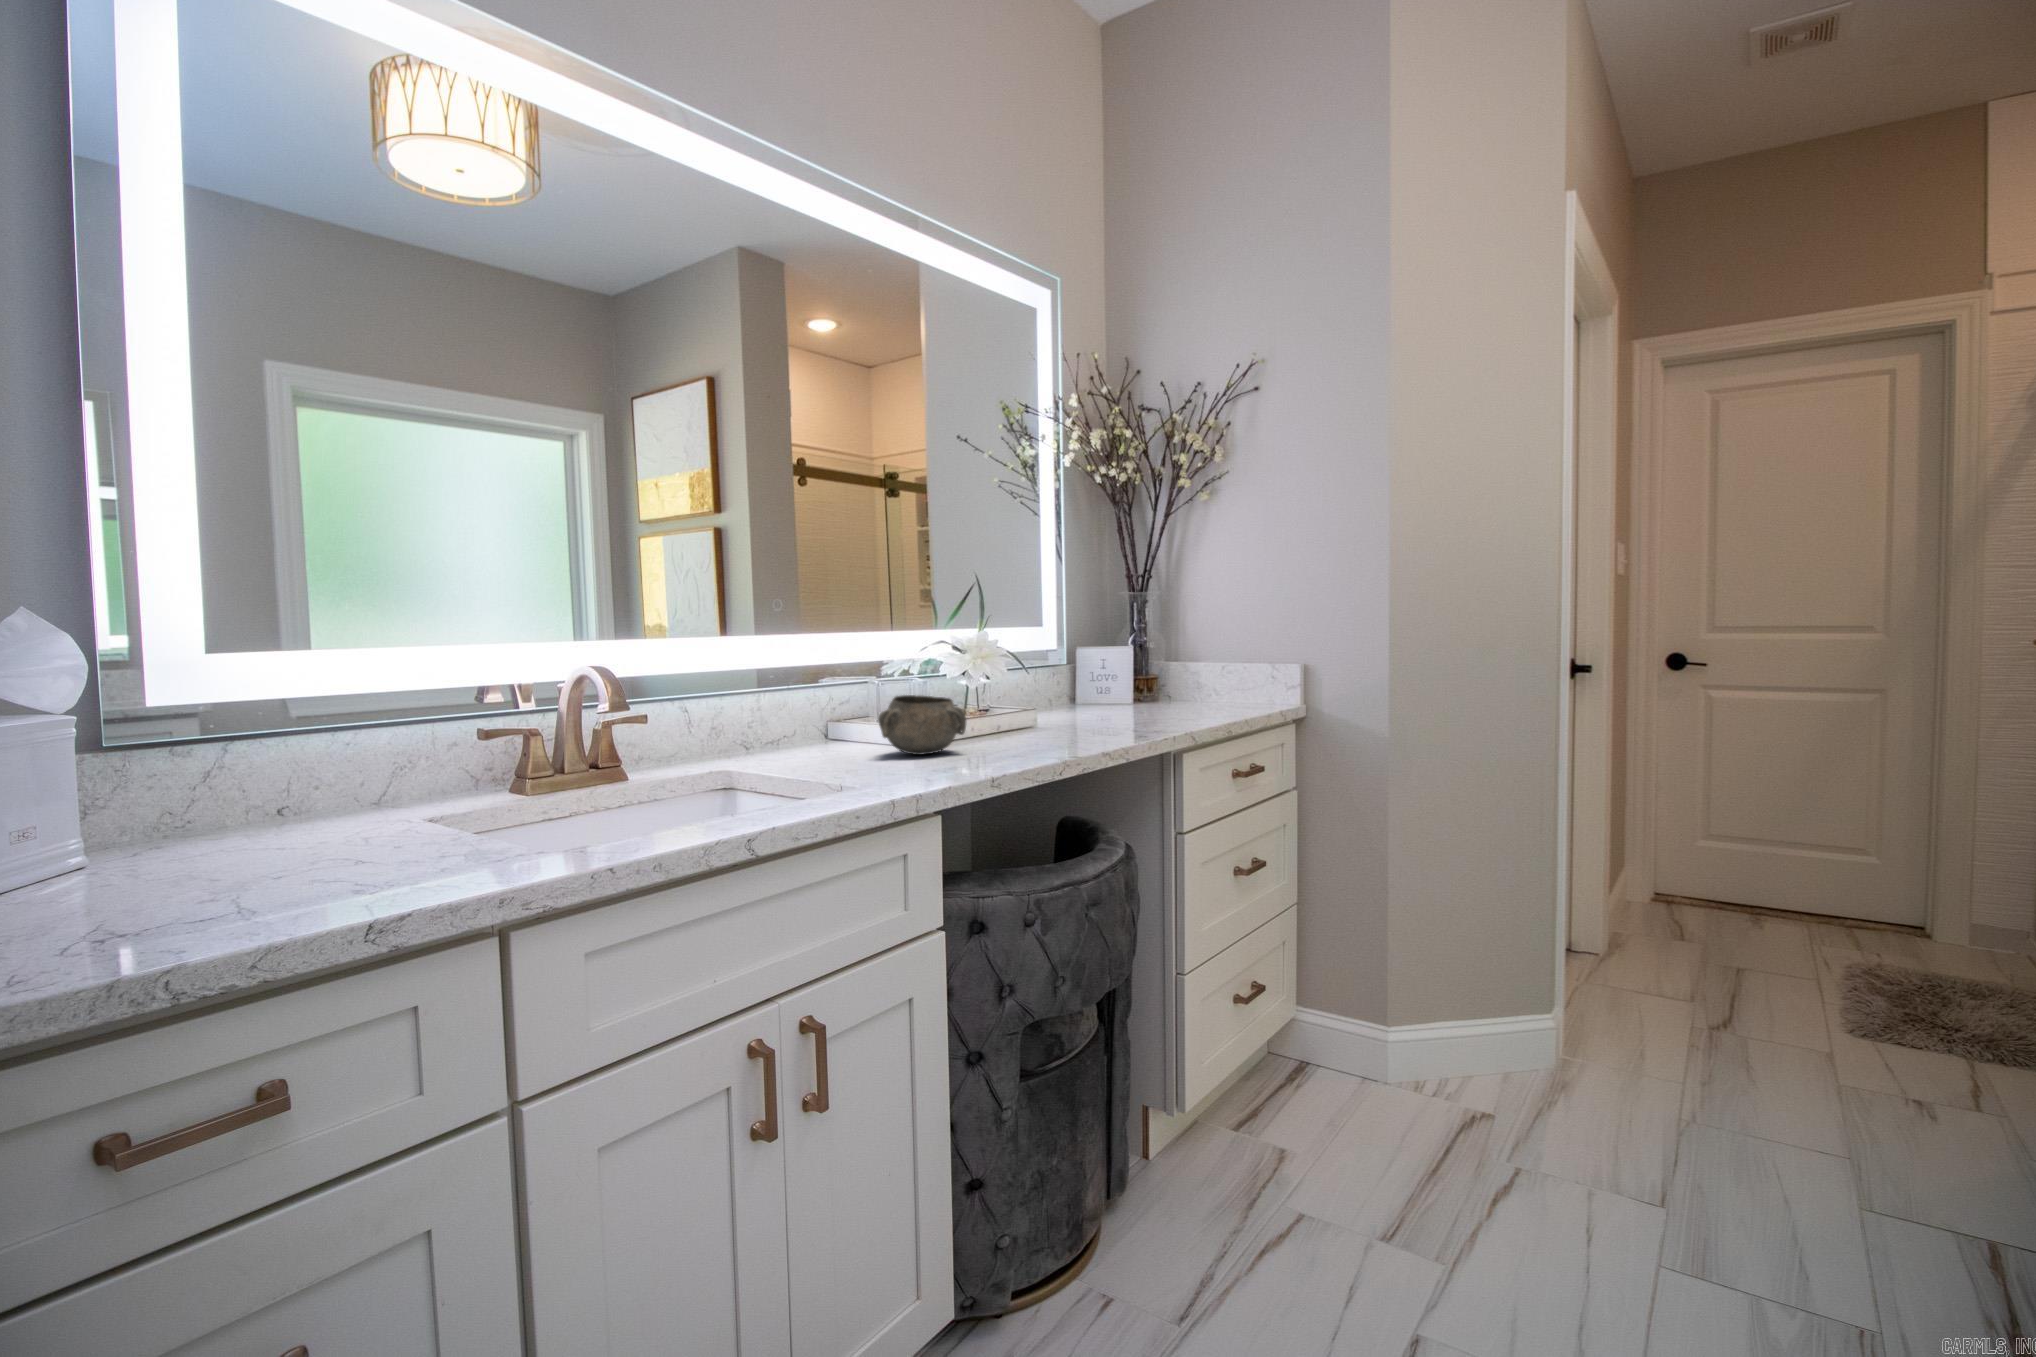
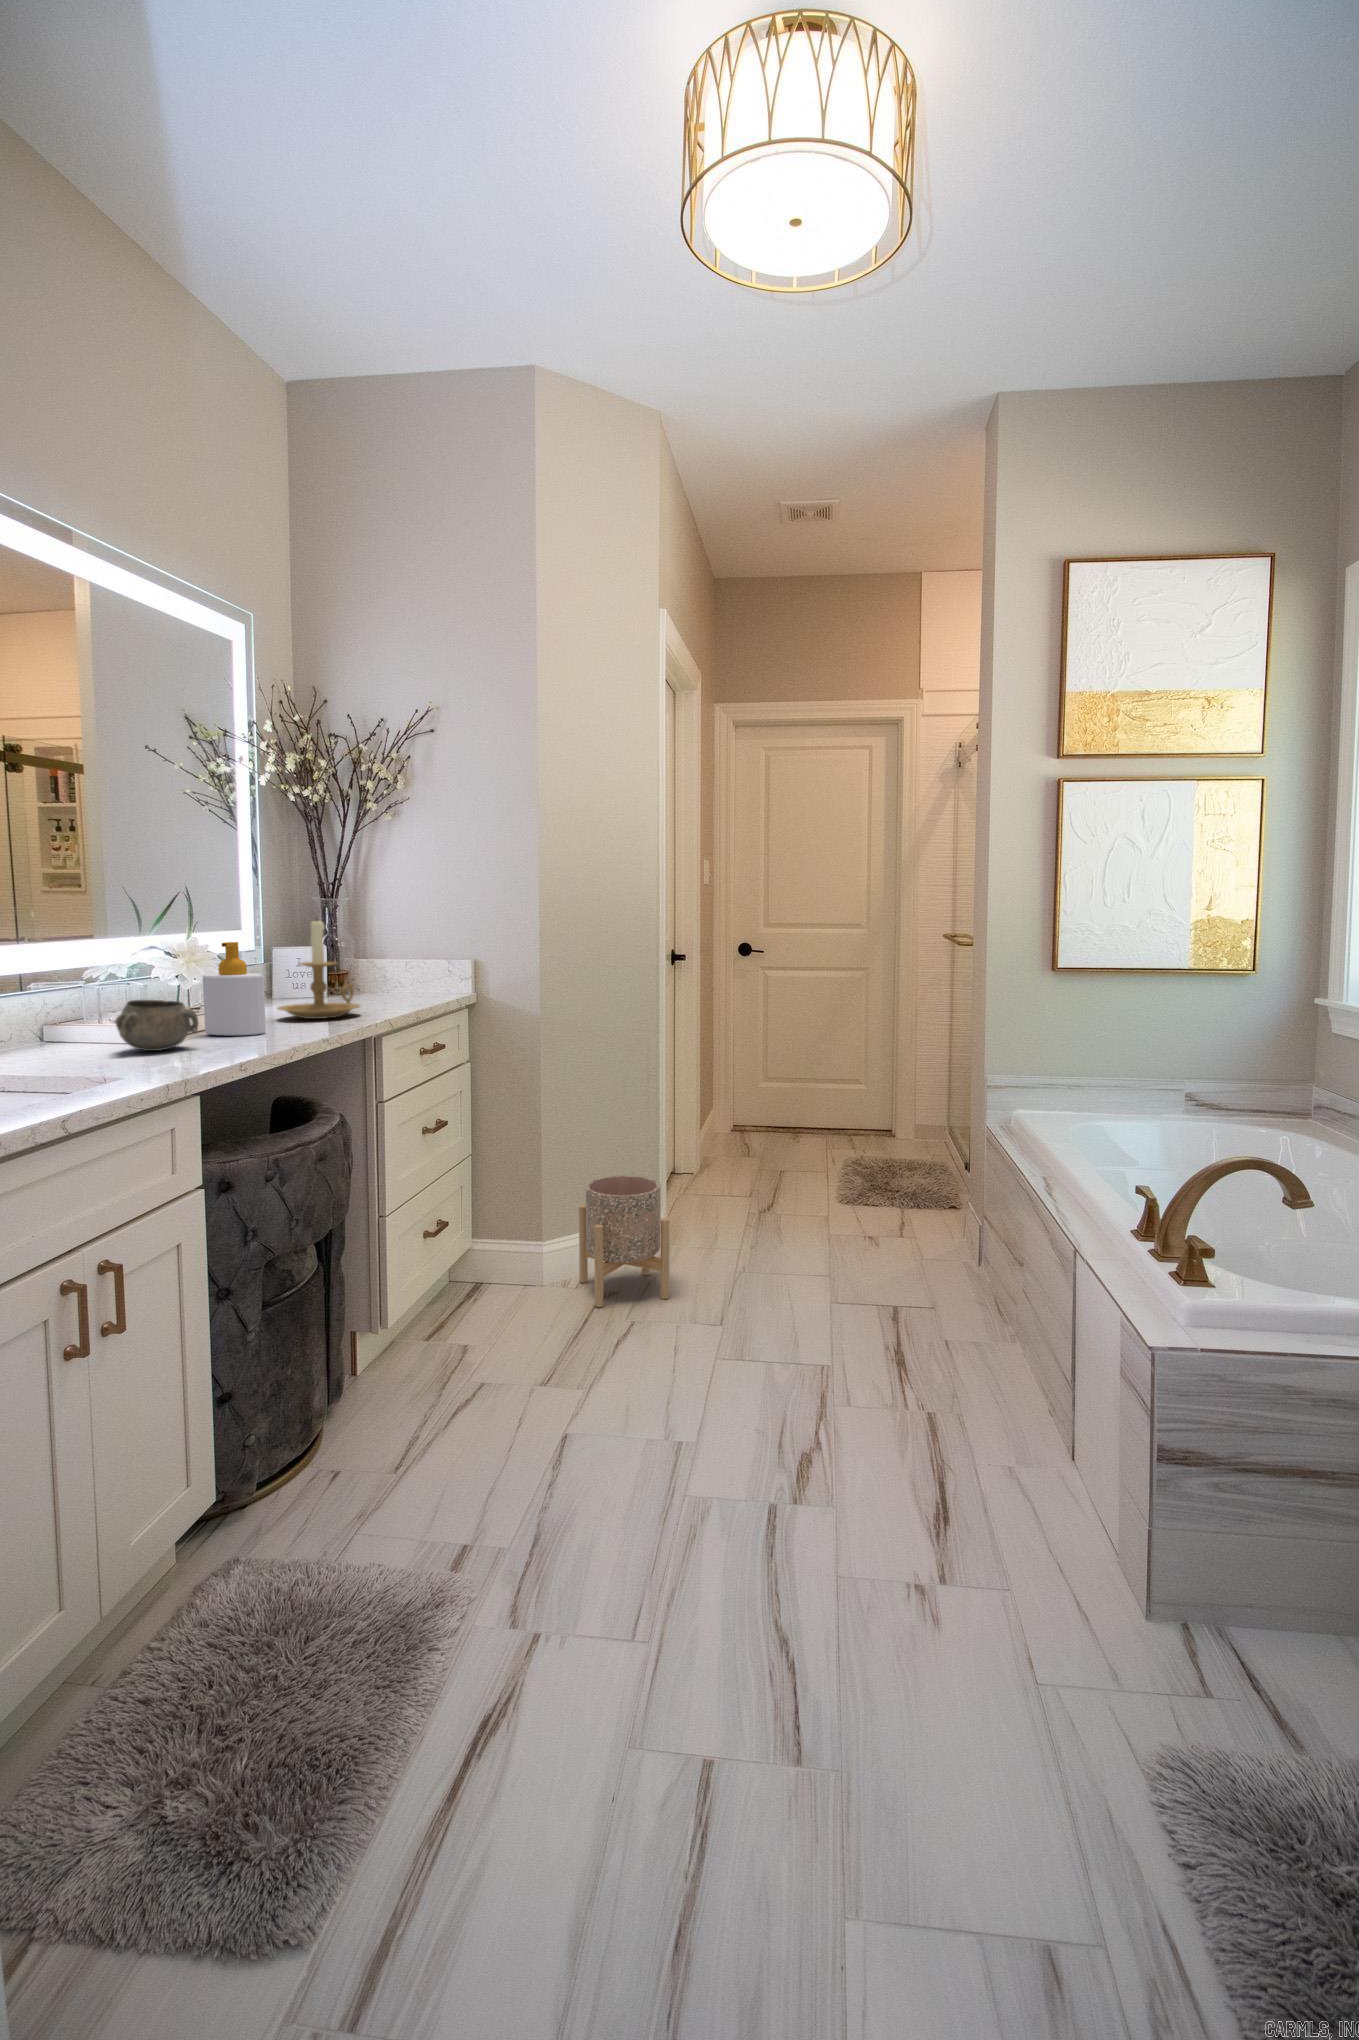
candle holder: none [1067,606,1162,725] -> present [278,920,360,1019]
soap bottle: none [982,632,1047,741] -> present [203,942,266,1036]
planter: none [1438,952,1579,1142] -> present [579,1175,669,1307]

